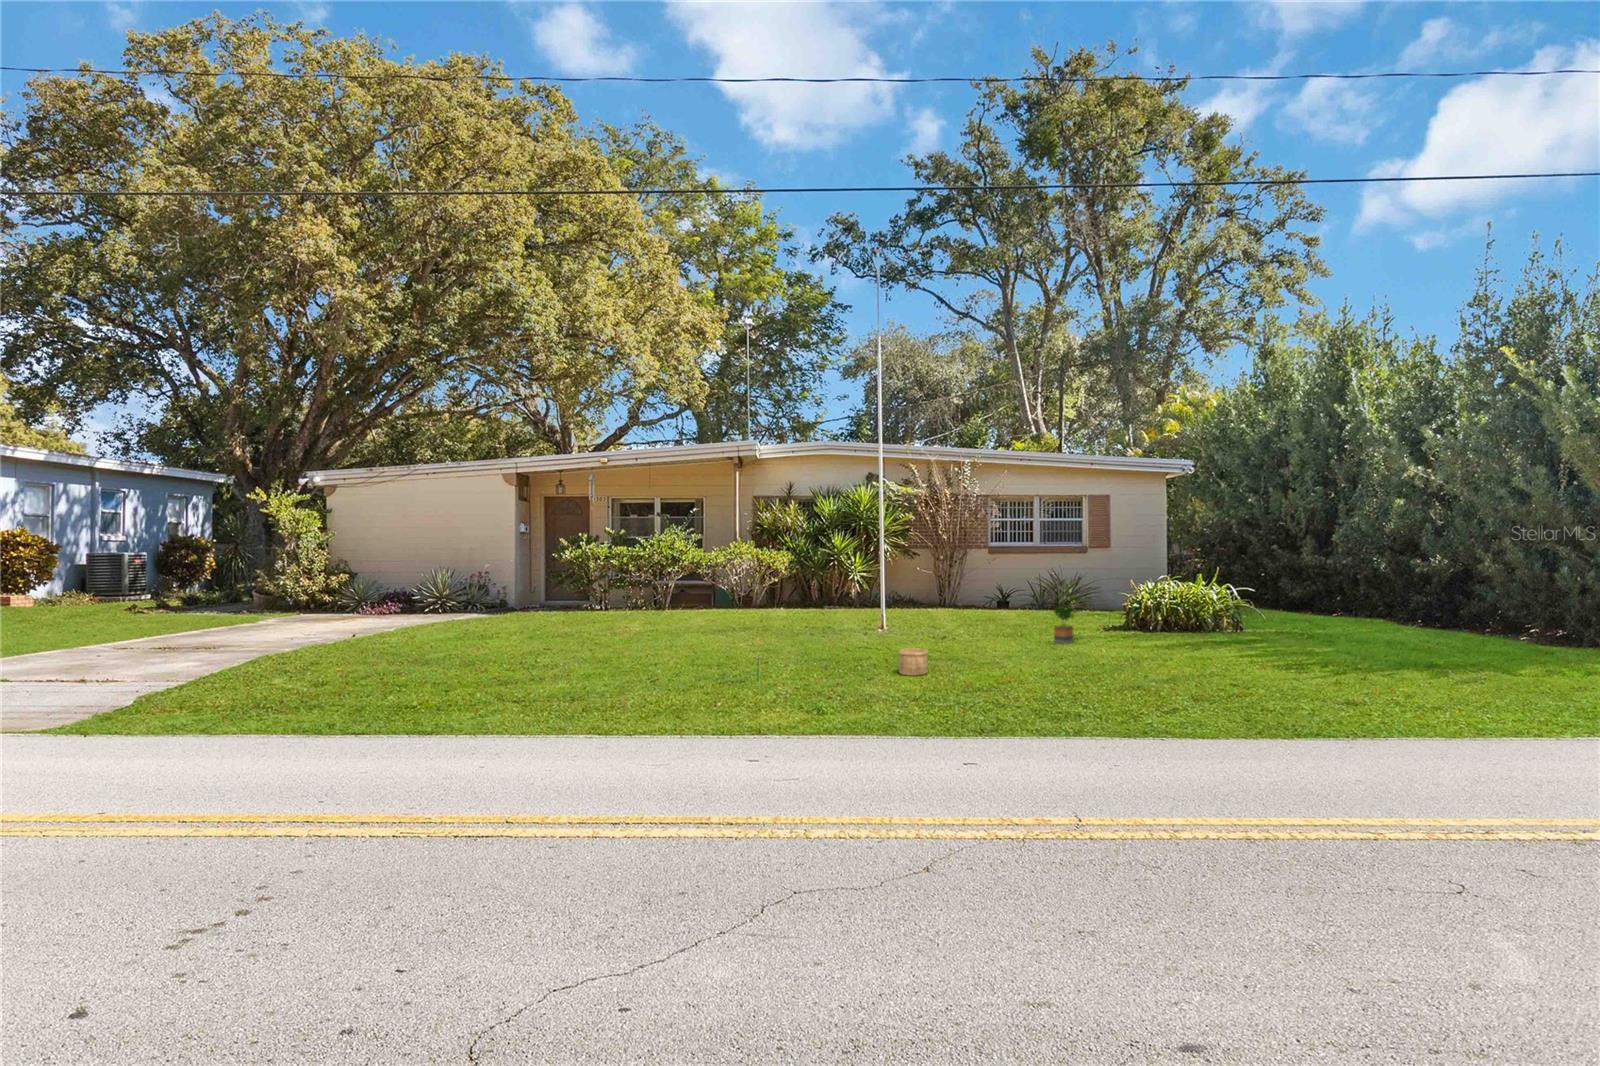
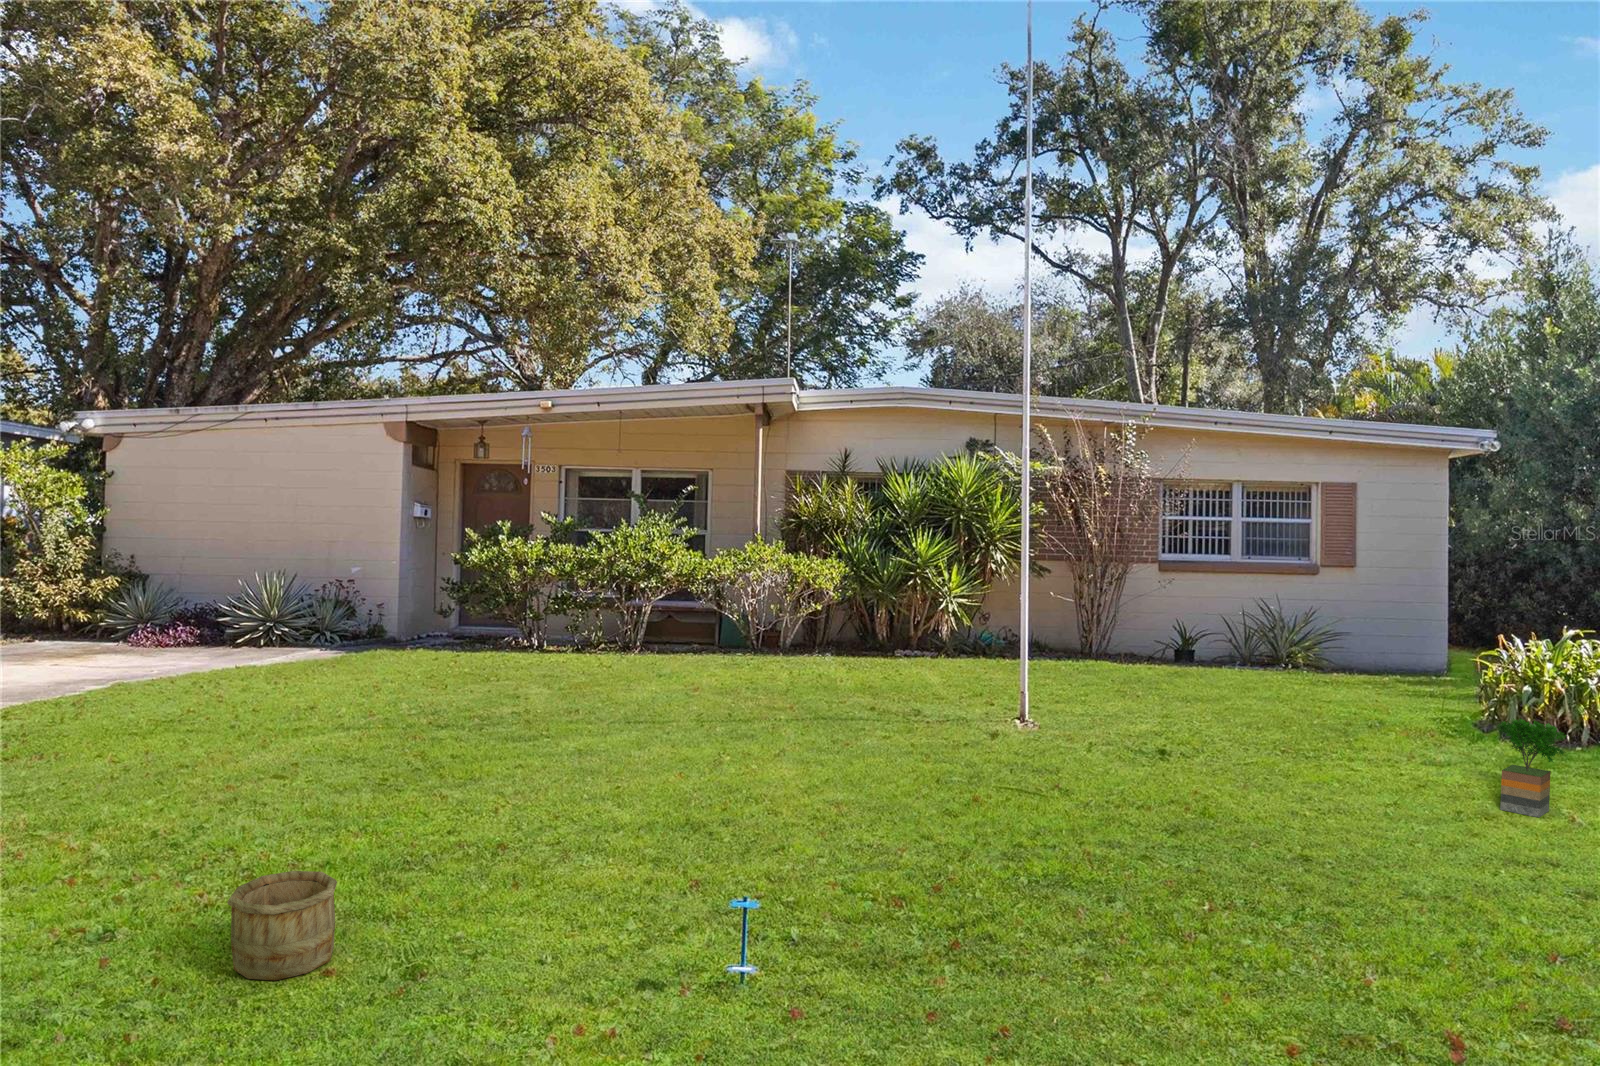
wooden bucket: present [898,648,928,676] -> present [227,871,337,980]

